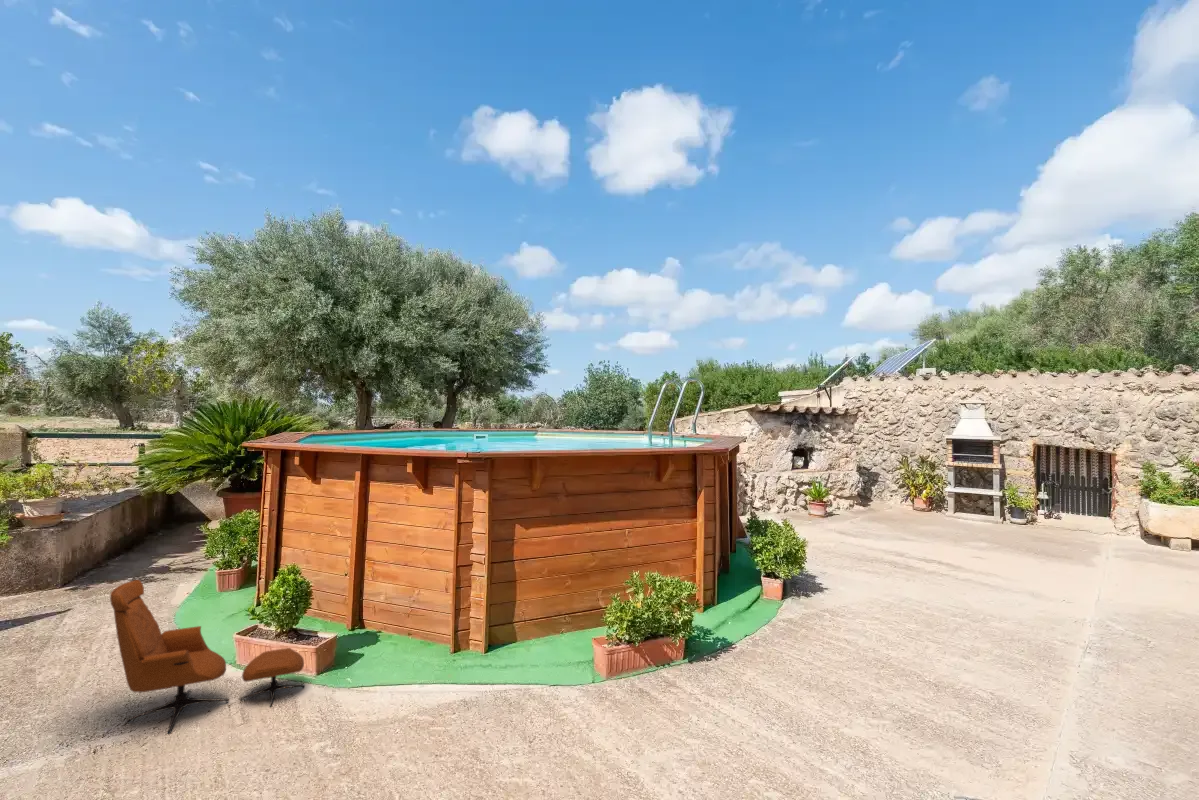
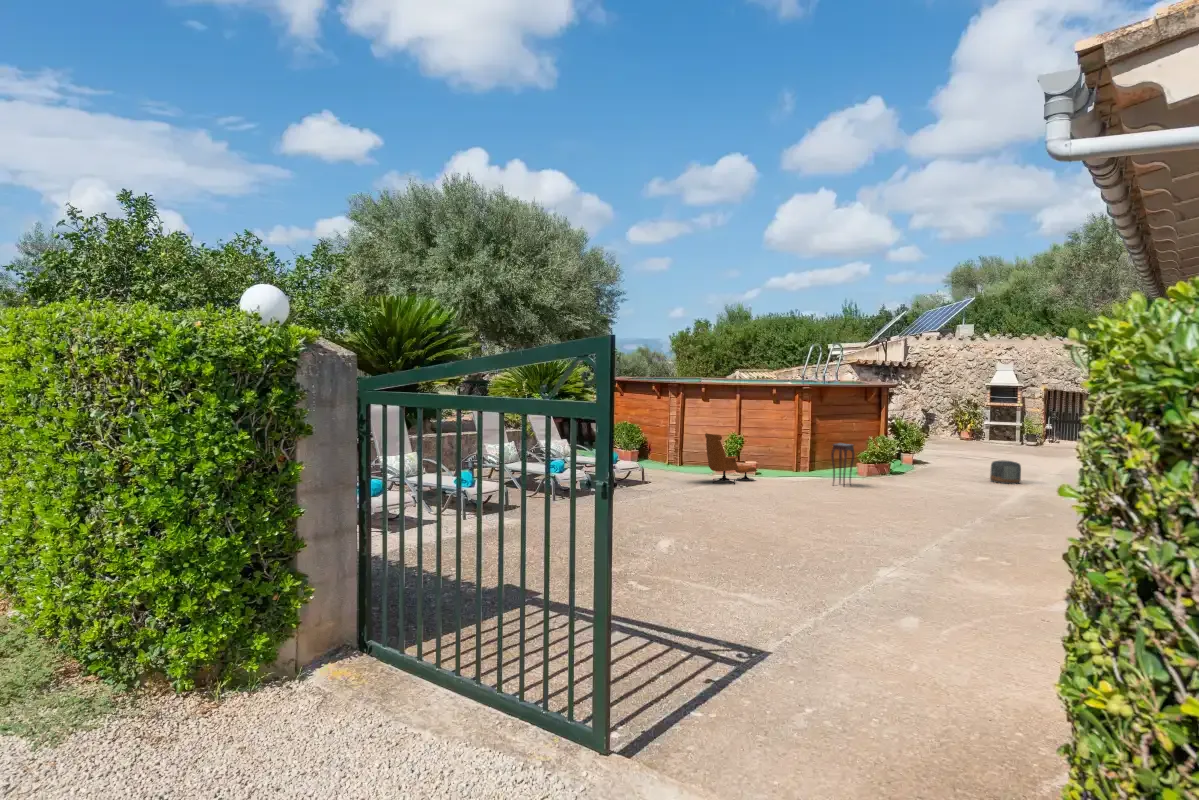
side table: none [429,621,491,774] -> present [831,443,855,486]
pouf: none [931,658,1022,752] -> present [990,460,1021,484]

